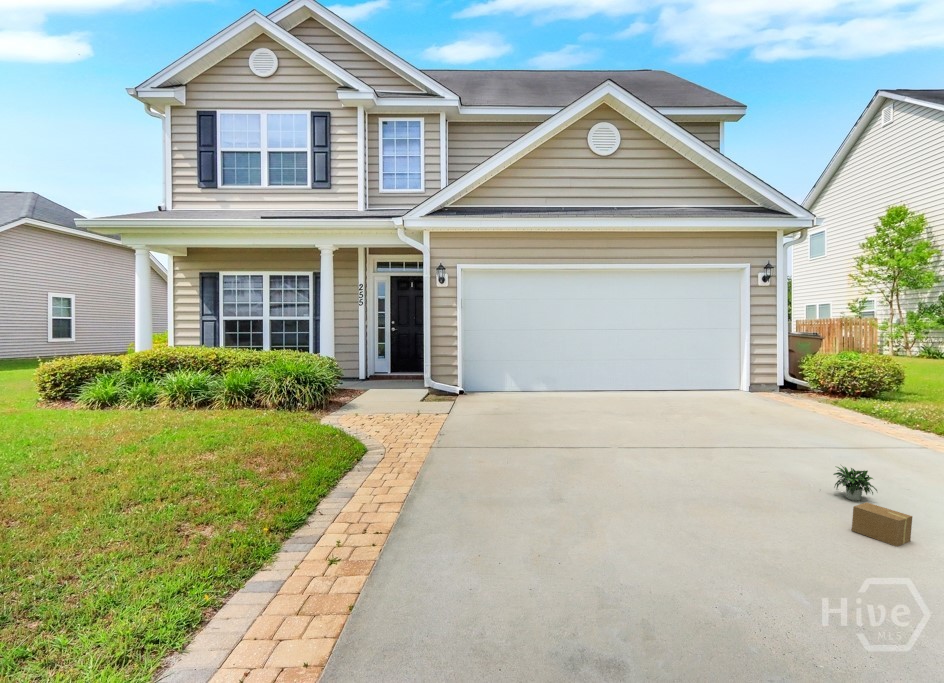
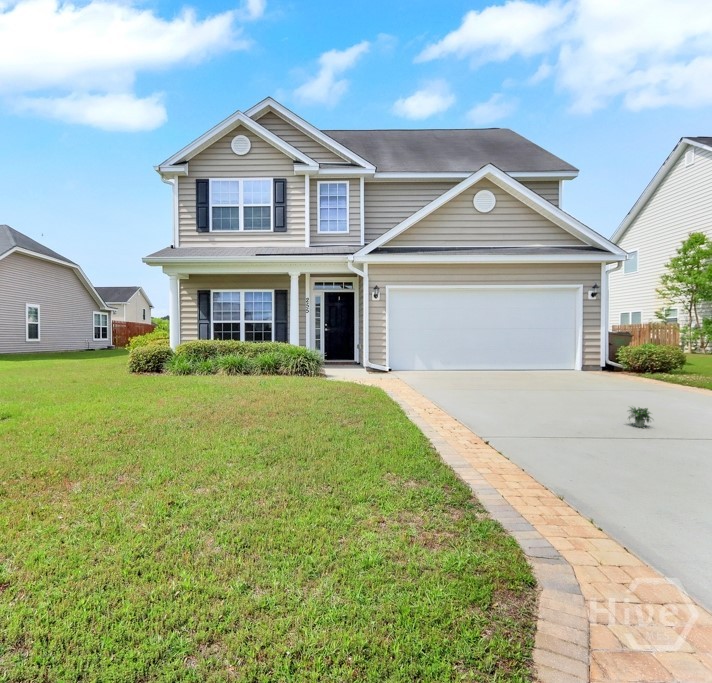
cardboard box: present [852,502,912,546] -> none [634,424,670,447]

